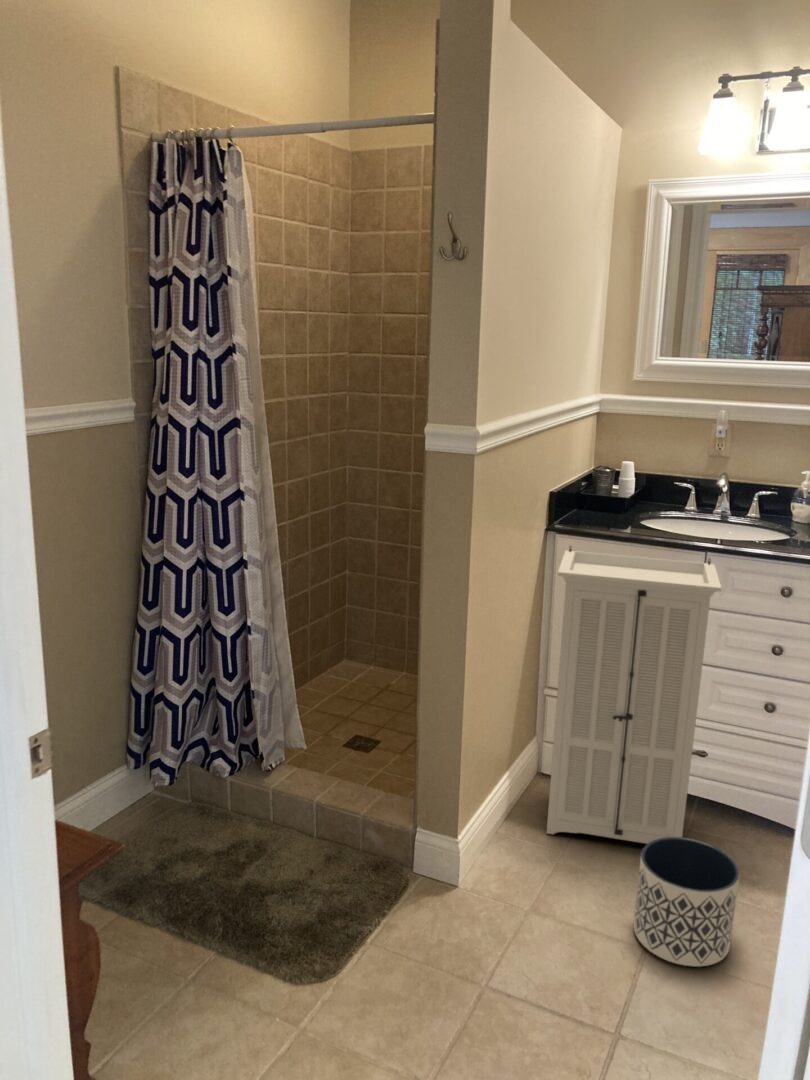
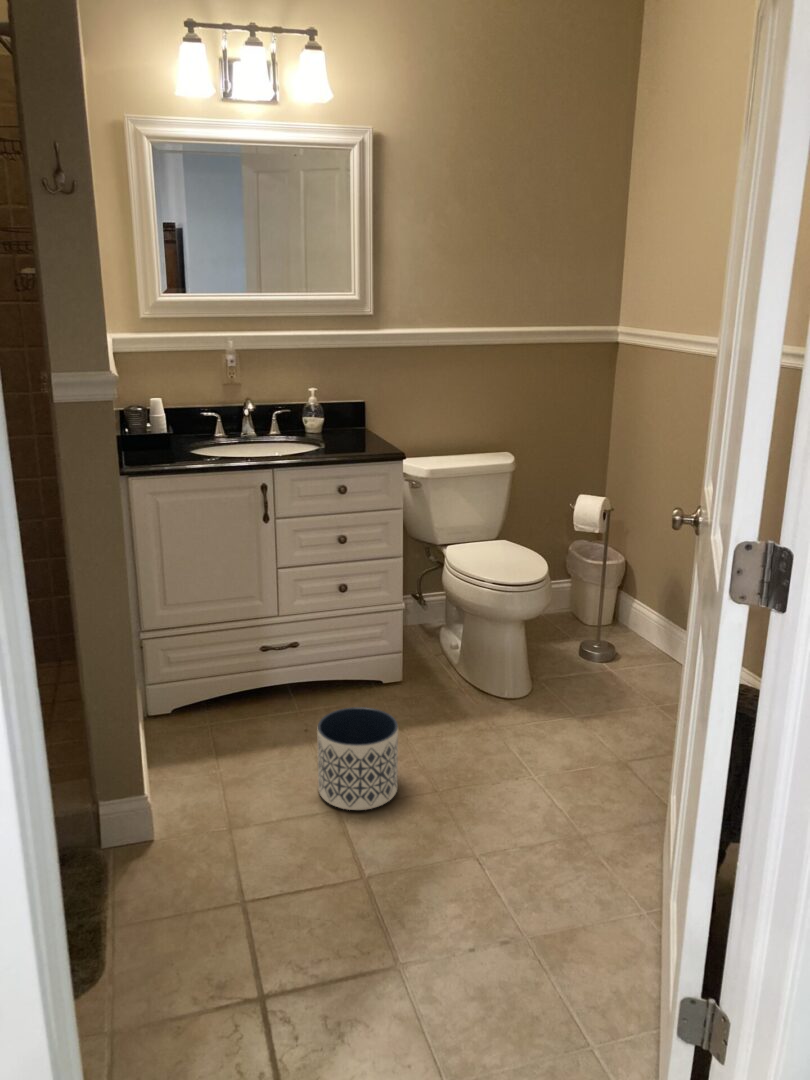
storage cabinet: present [547,546,721,844] -> none [151,473,315,763]

